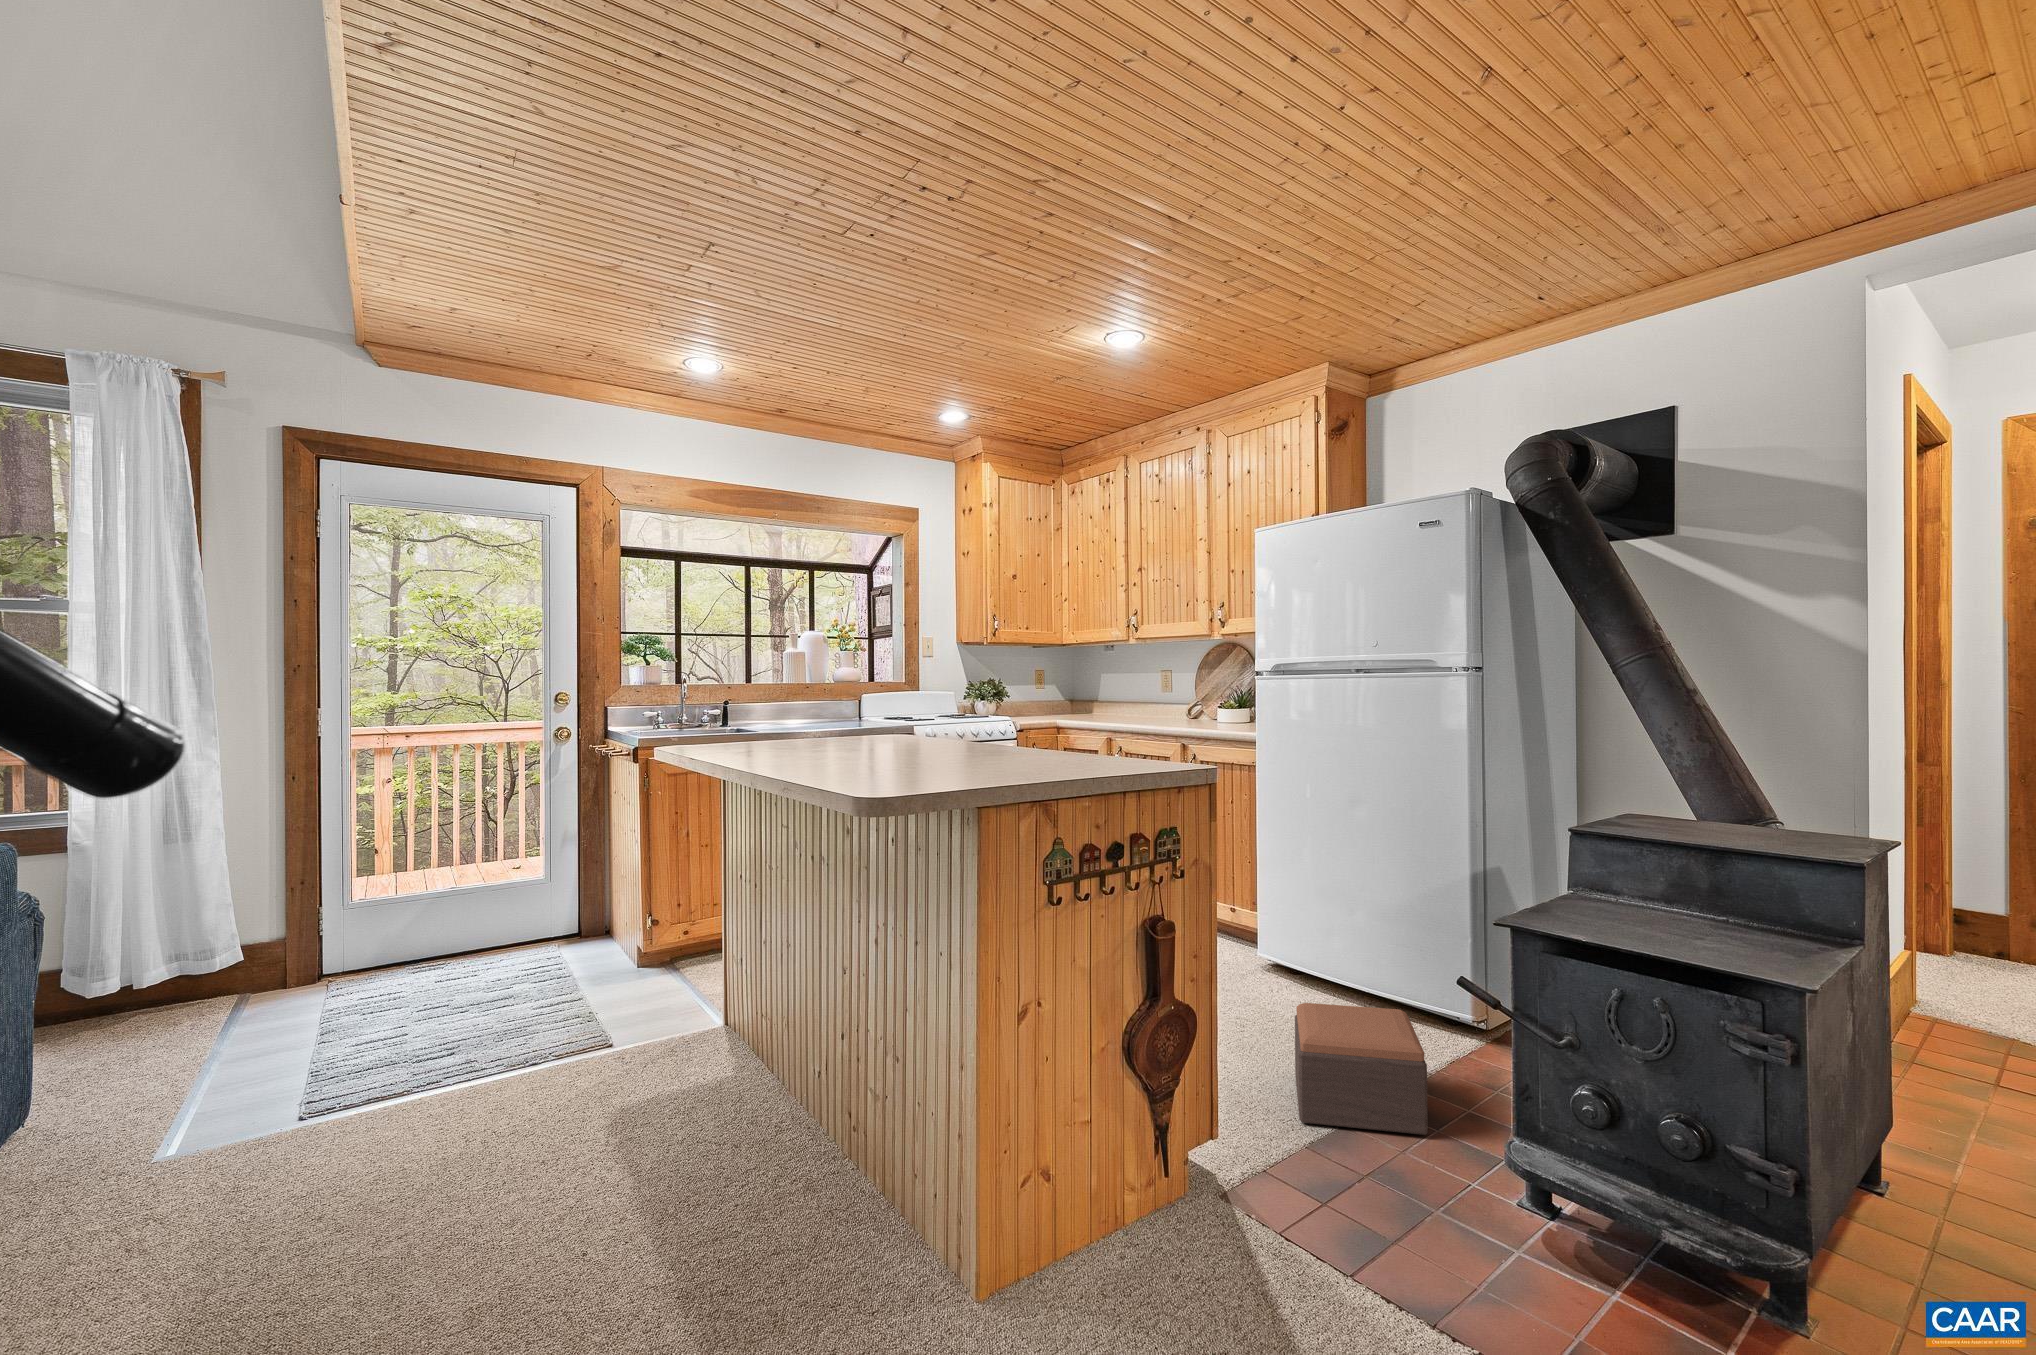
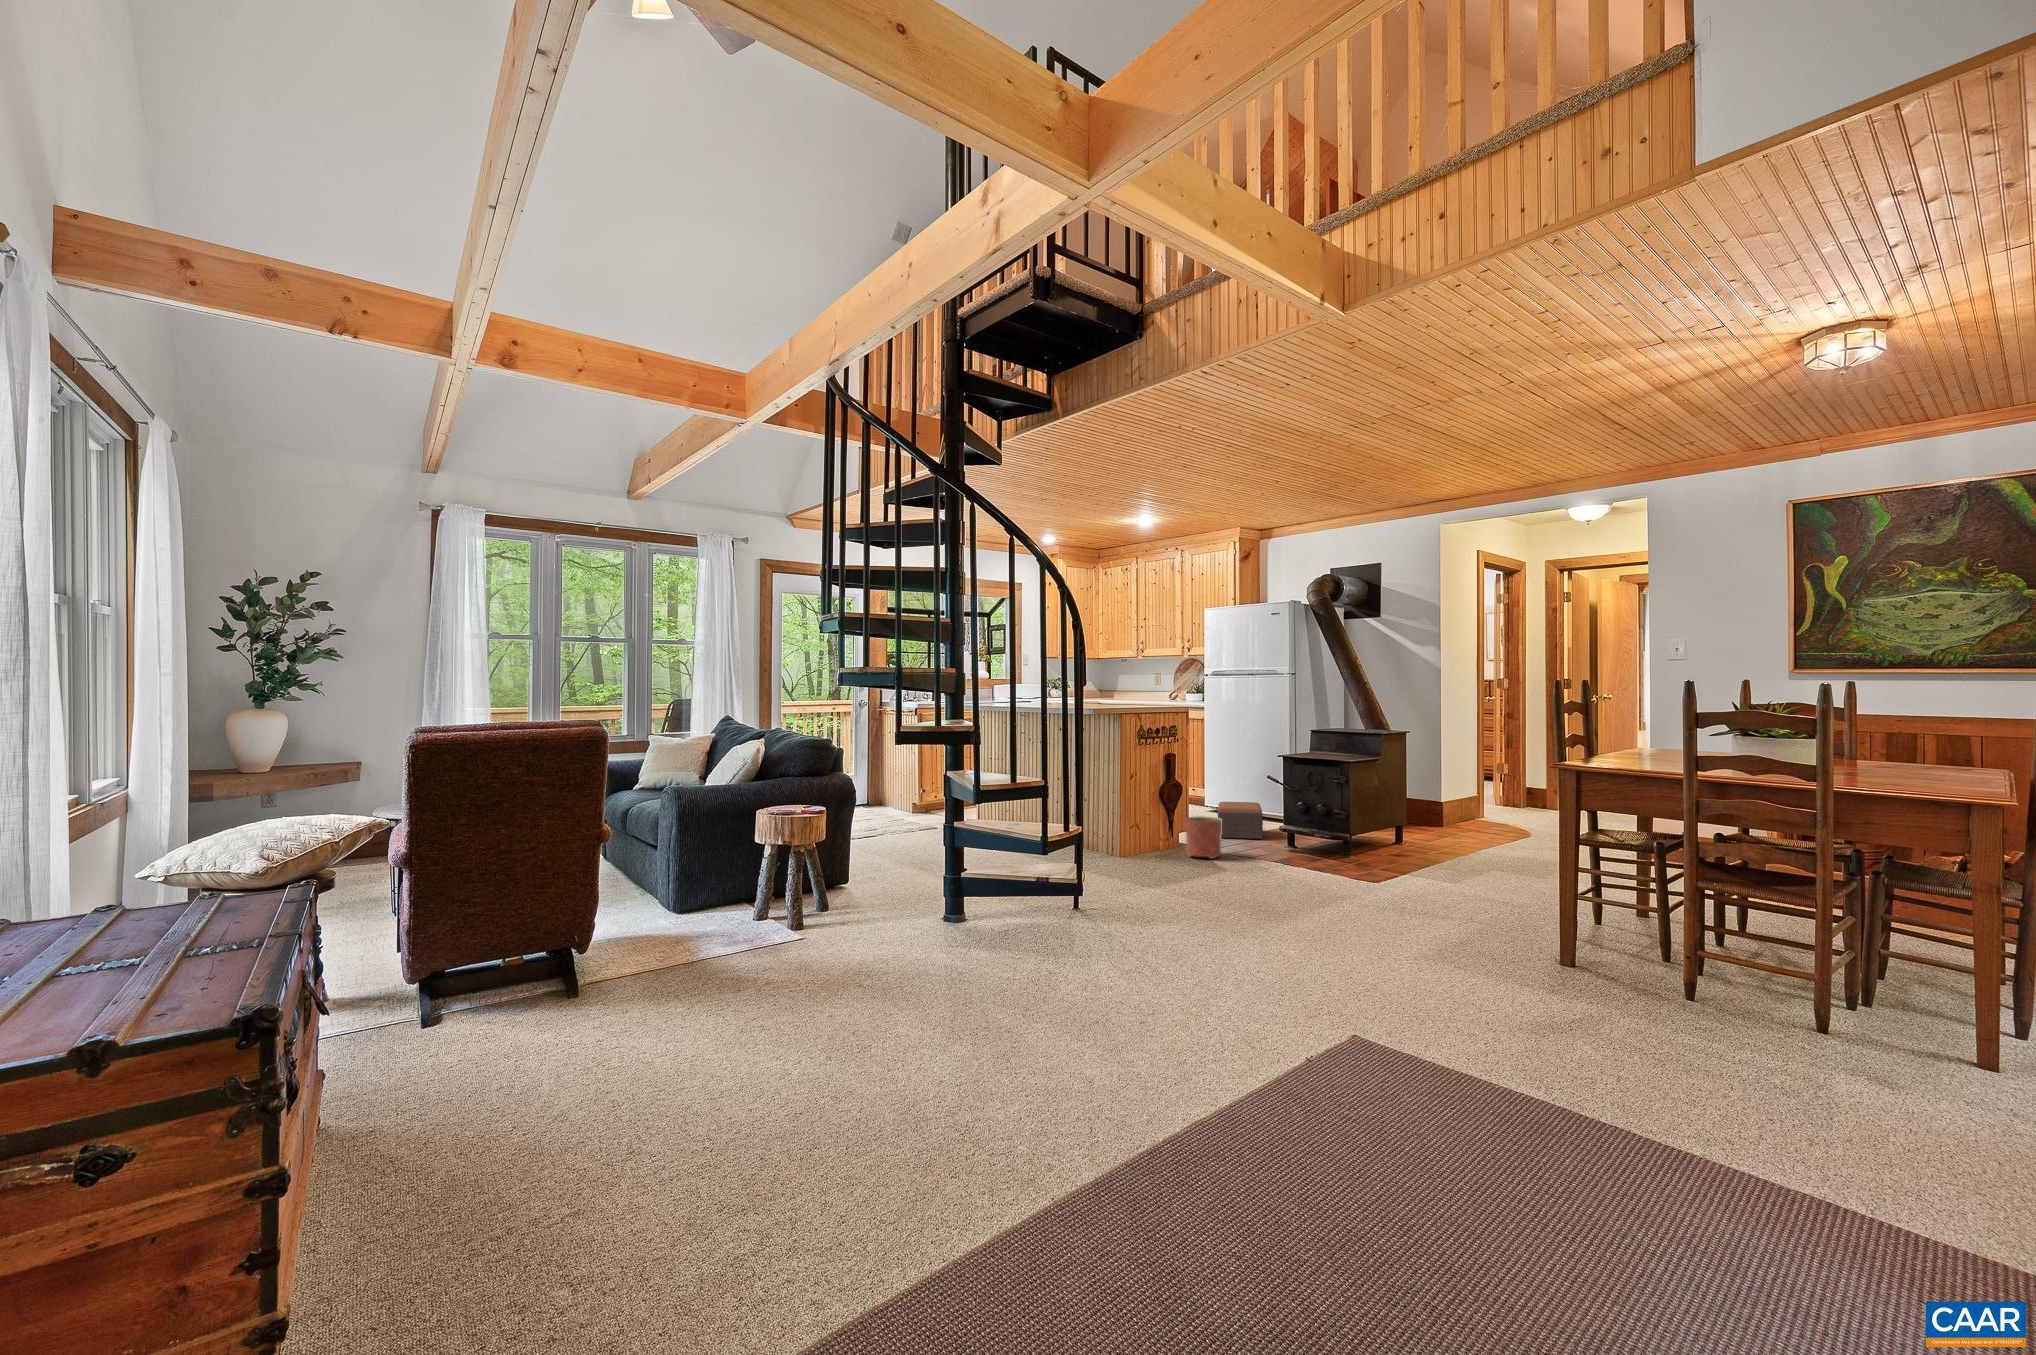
planter: none [1202,1119,1323,1298] -> present [1185,816,1222,859]

